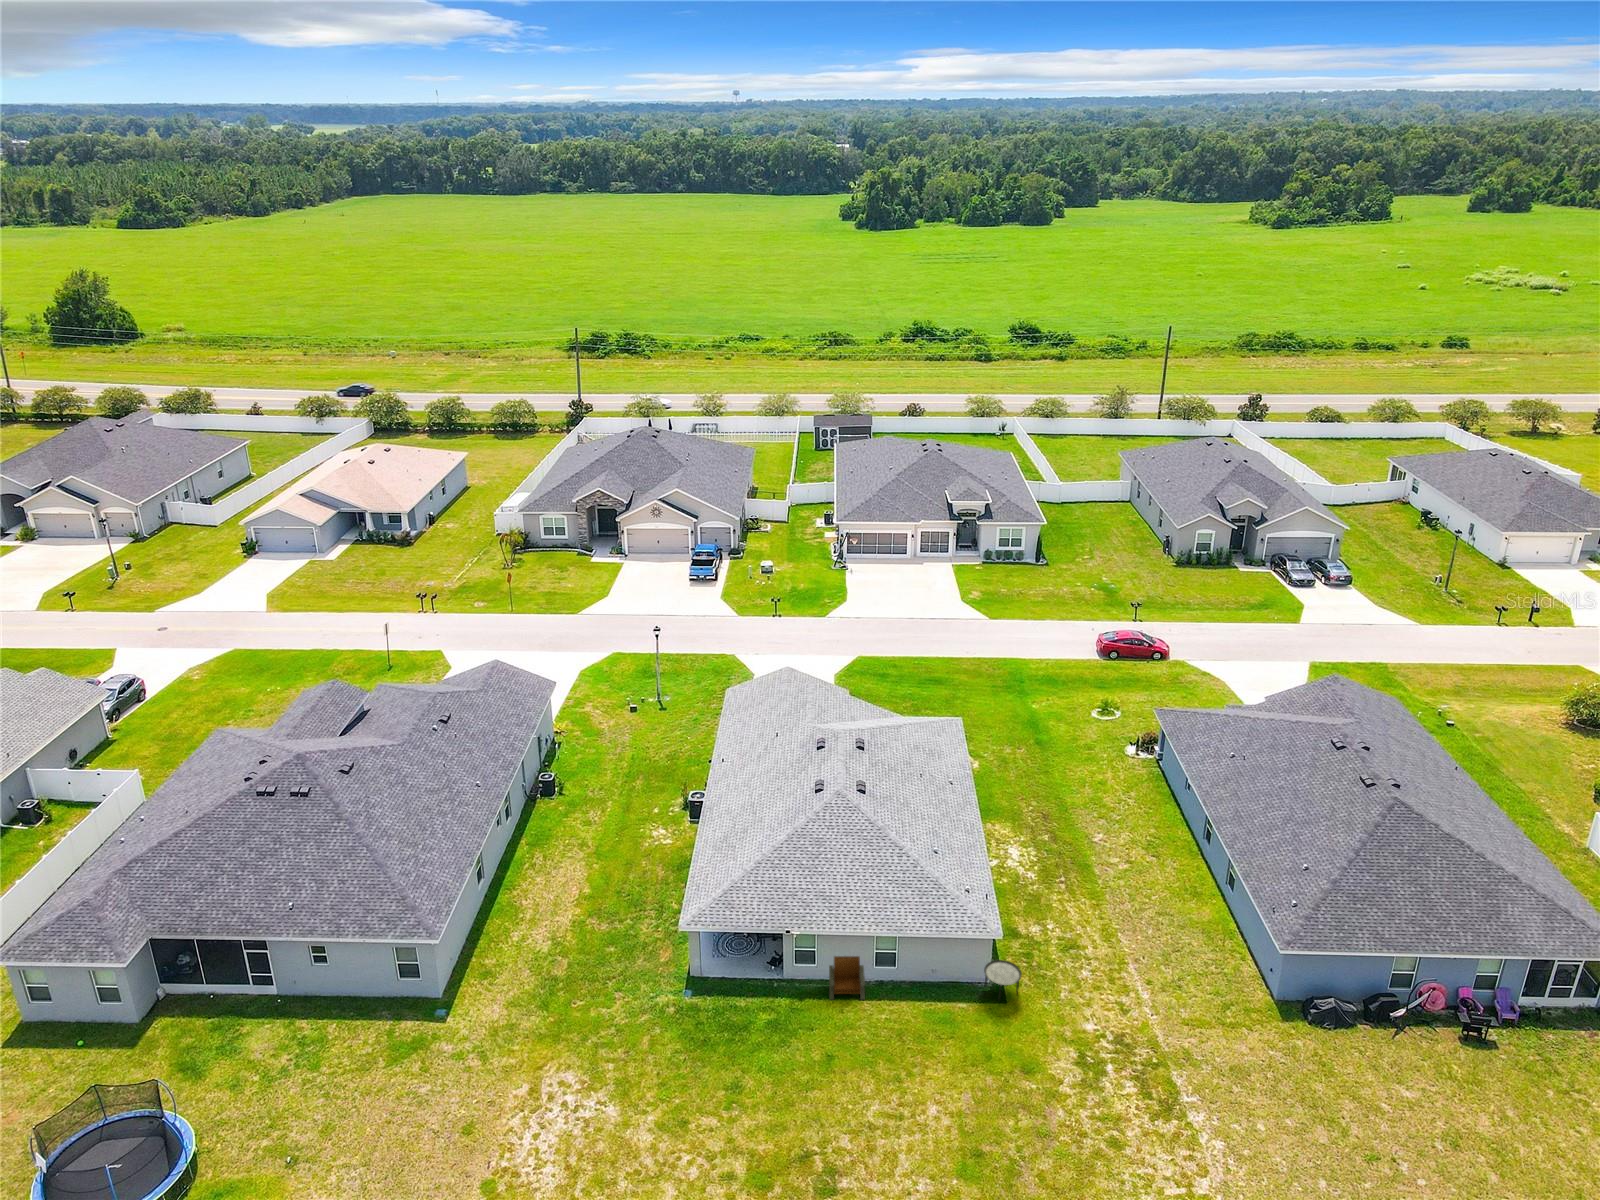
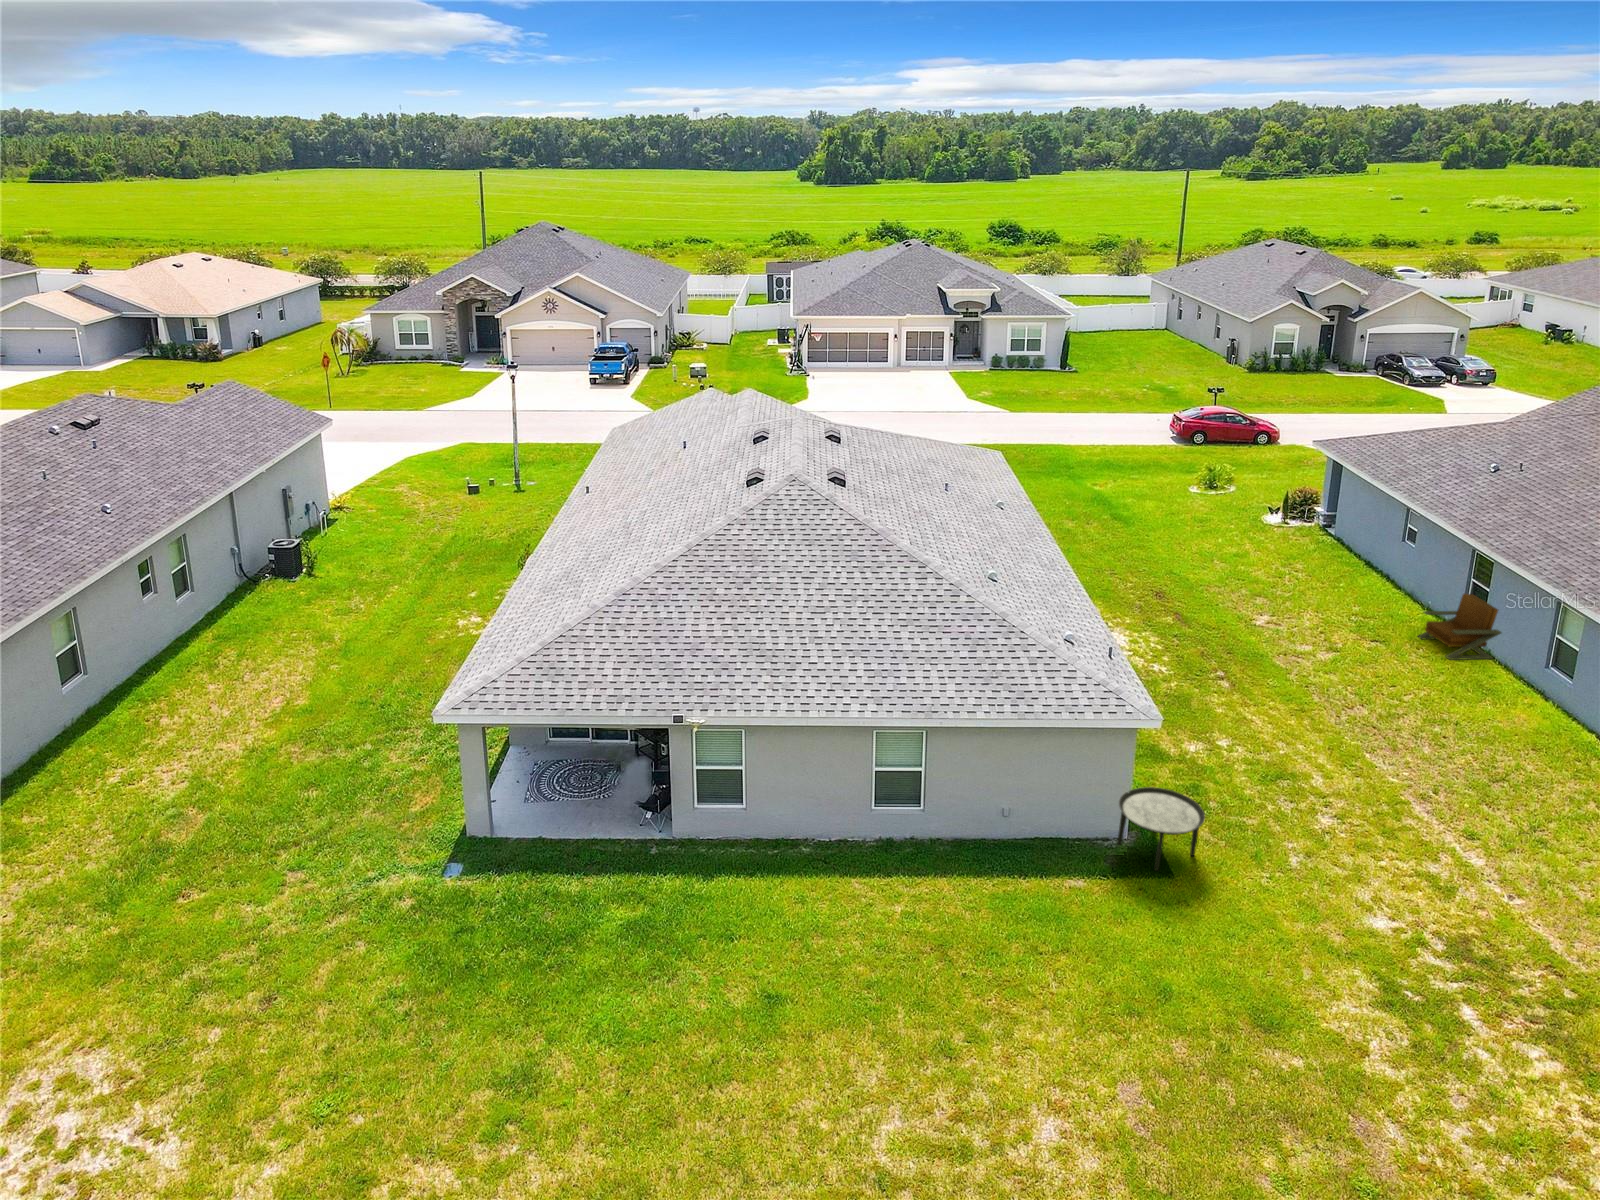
lounge chair: present [829,956,865,1000] -> present [1418,594,1501,660]

